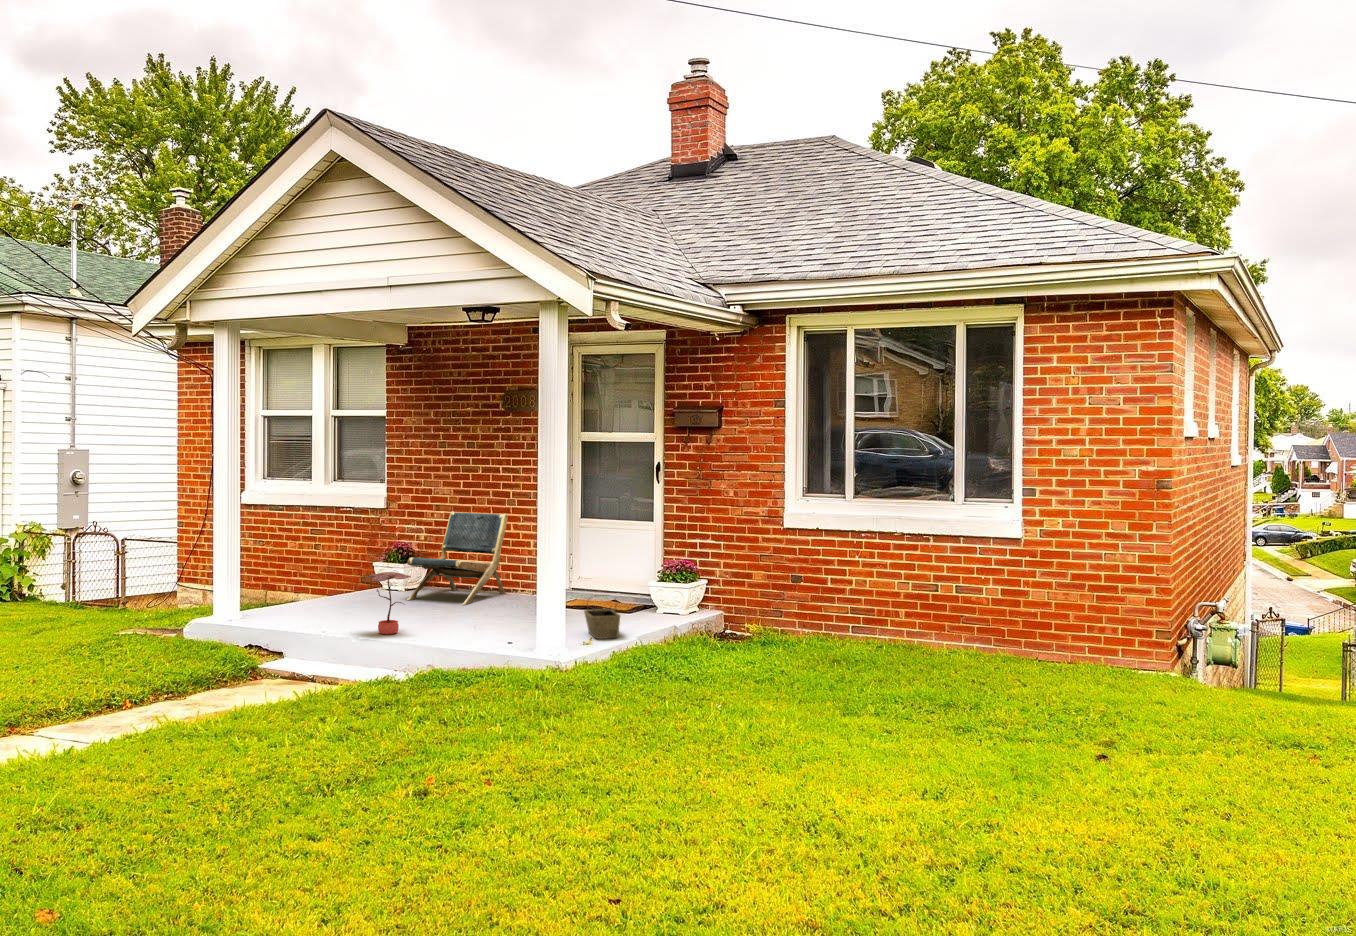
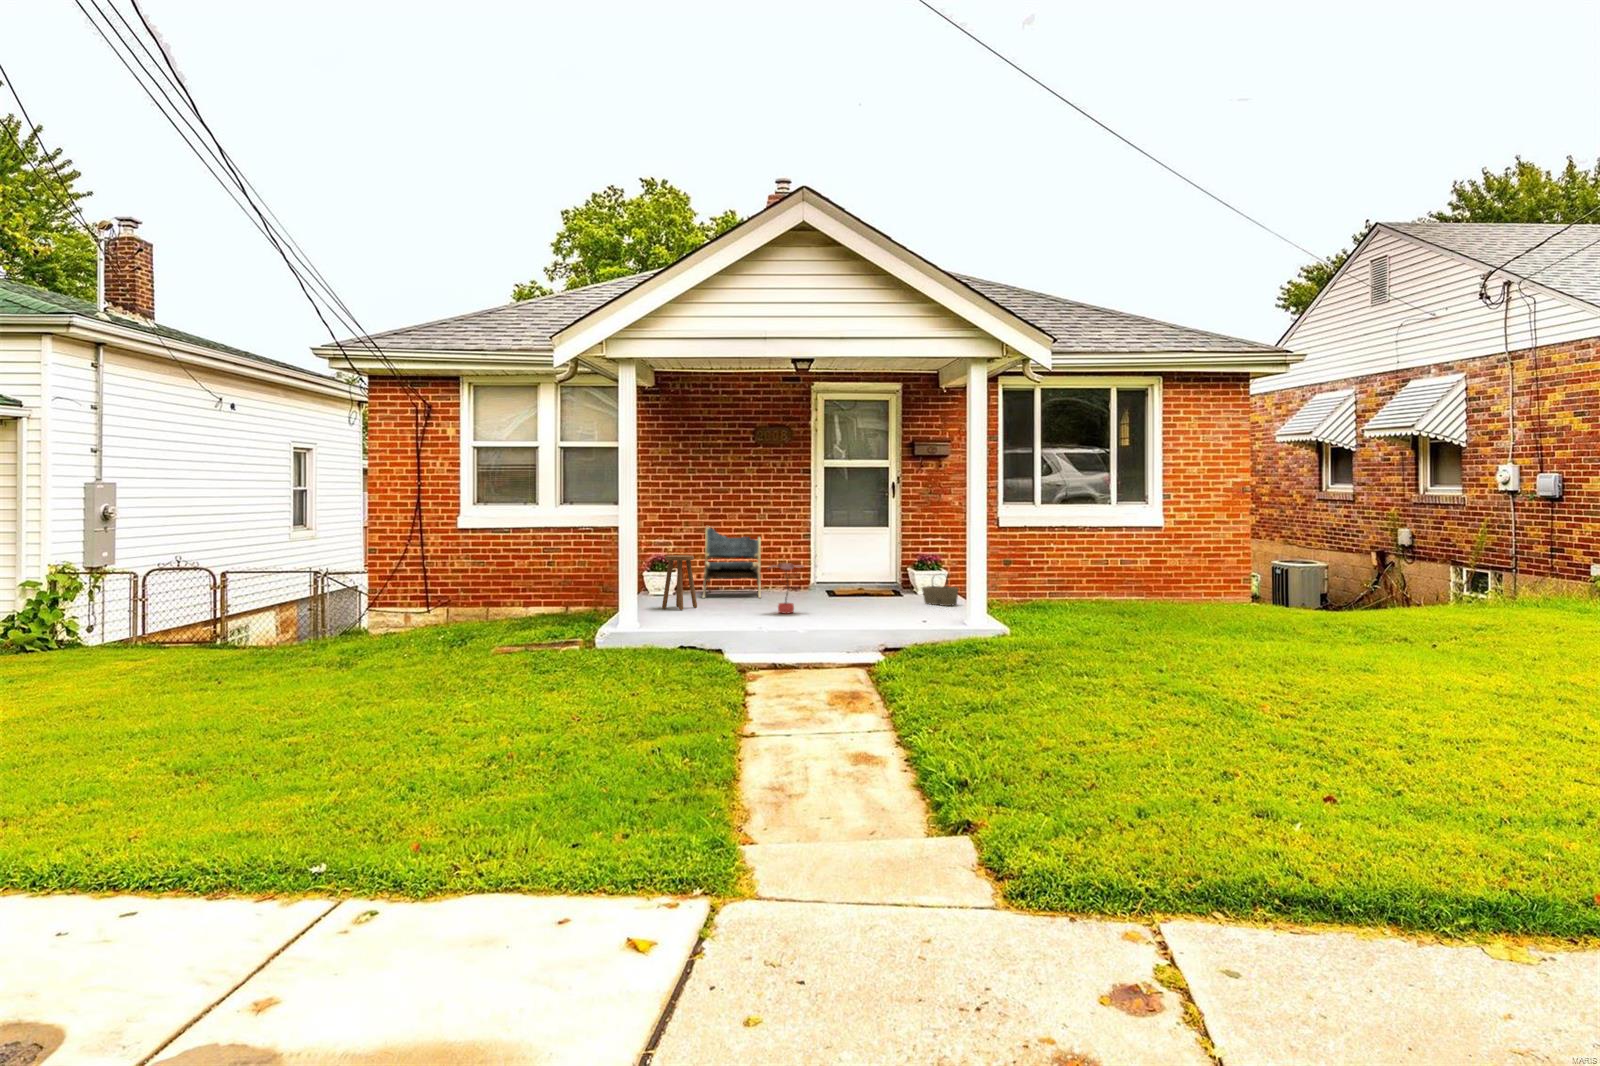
stool: none [301,552,341,618] -> present [662,555,697,610]

